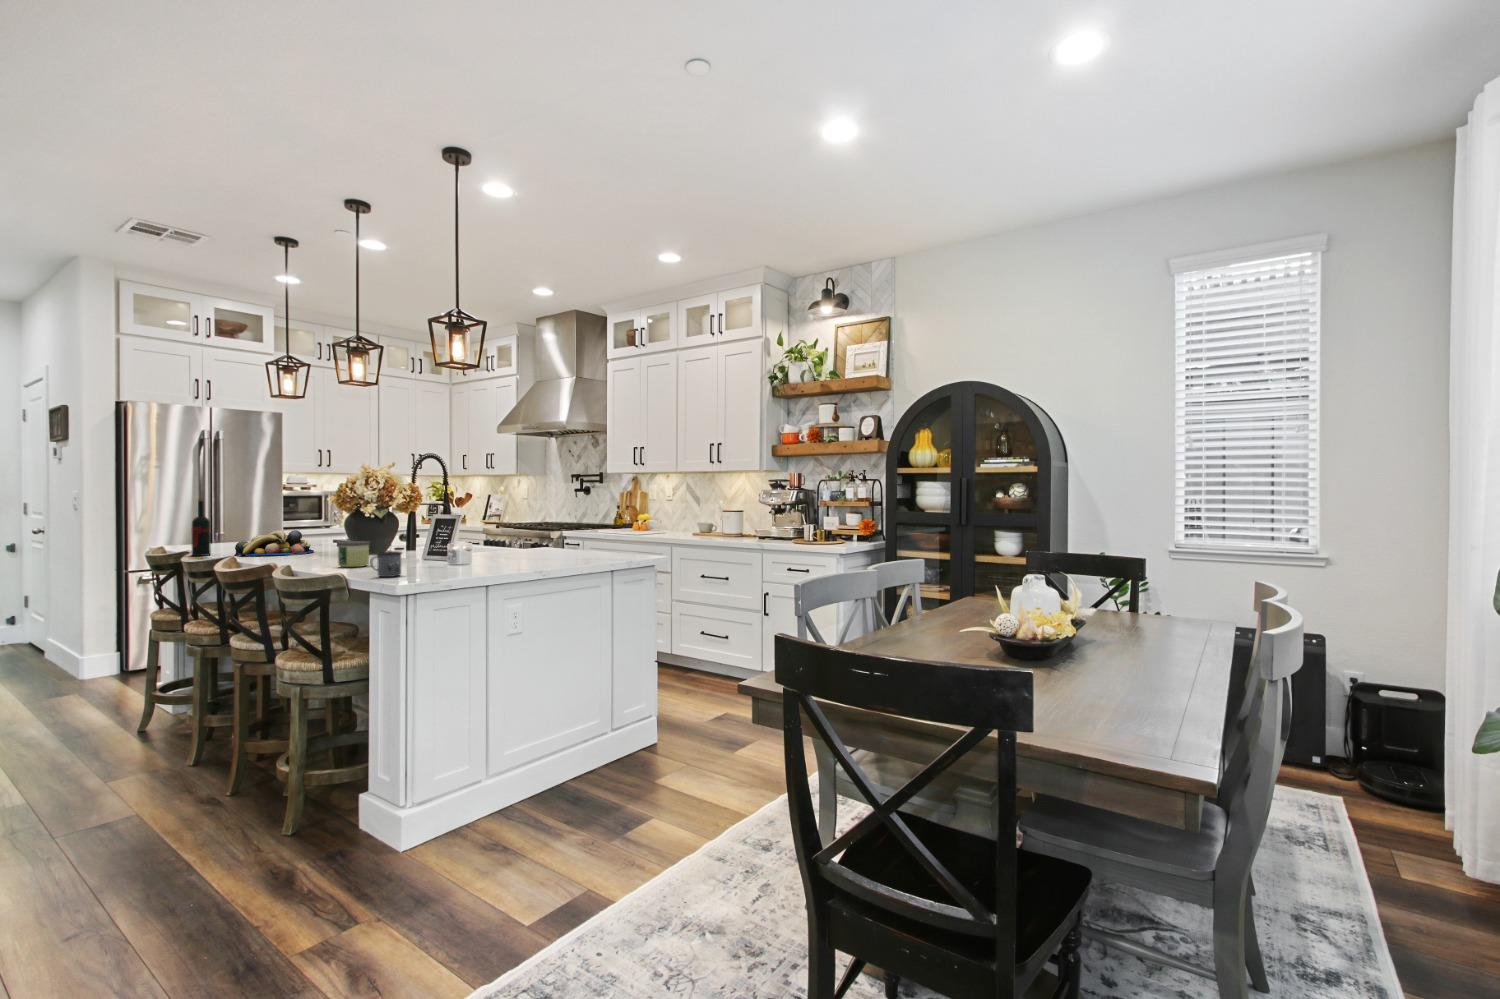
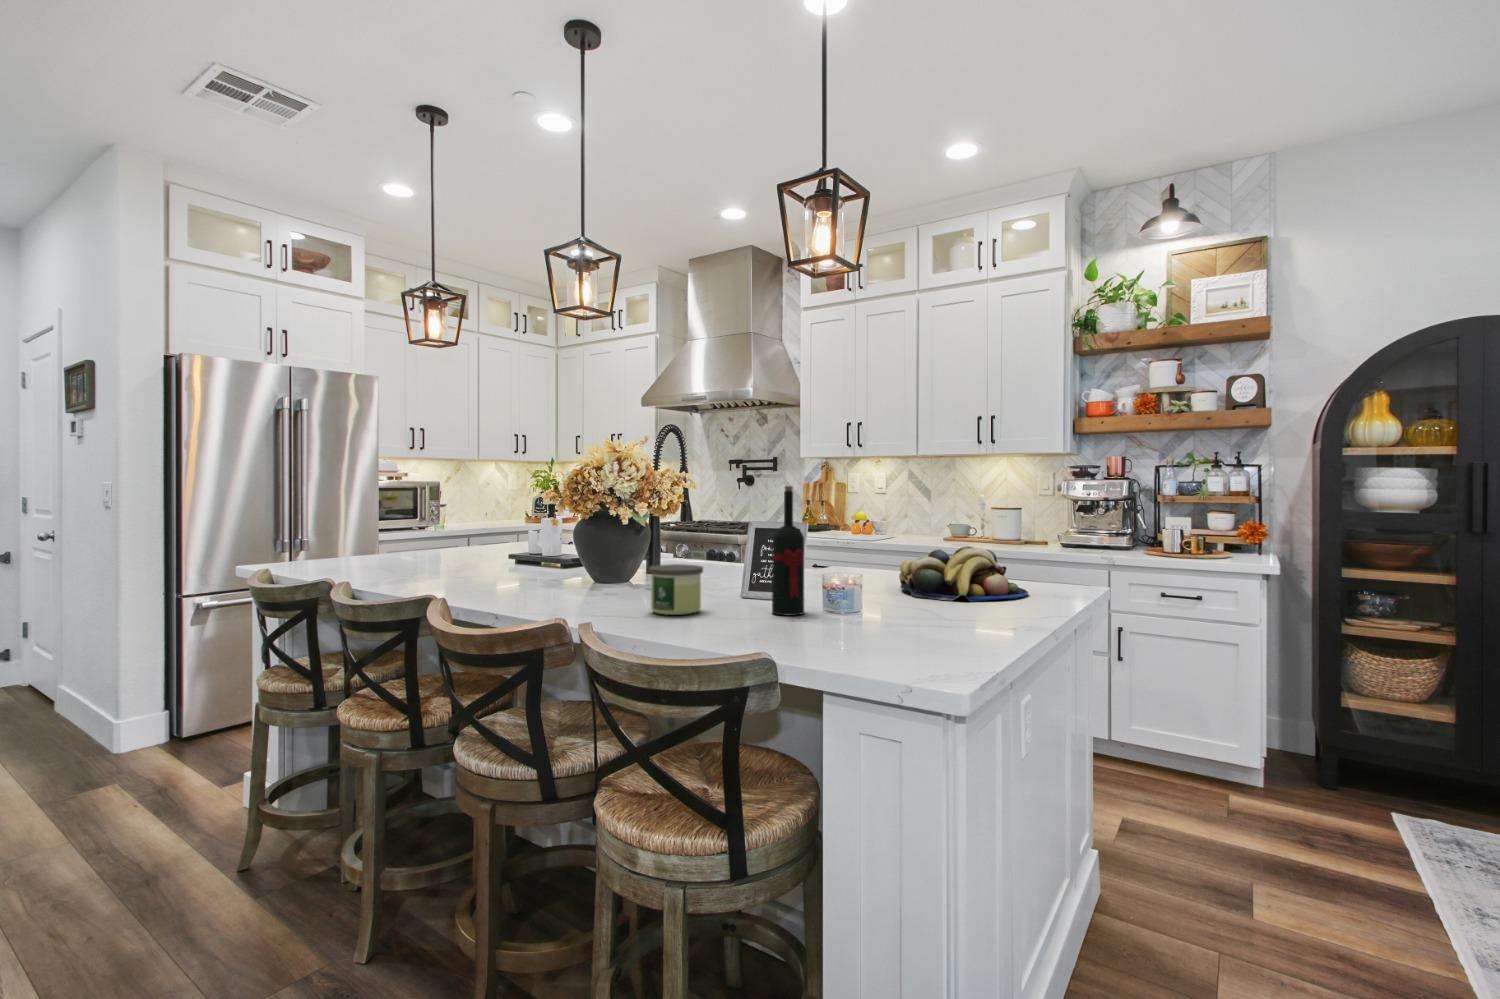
wine bottle: present [192,499,211,556] -> present [772,486,804,616]
fruit bowl: present [235,530,314,556] -> present [899,547,1028,601]
mug: present [370,551,402,577] -> none [821,593,870,649]

